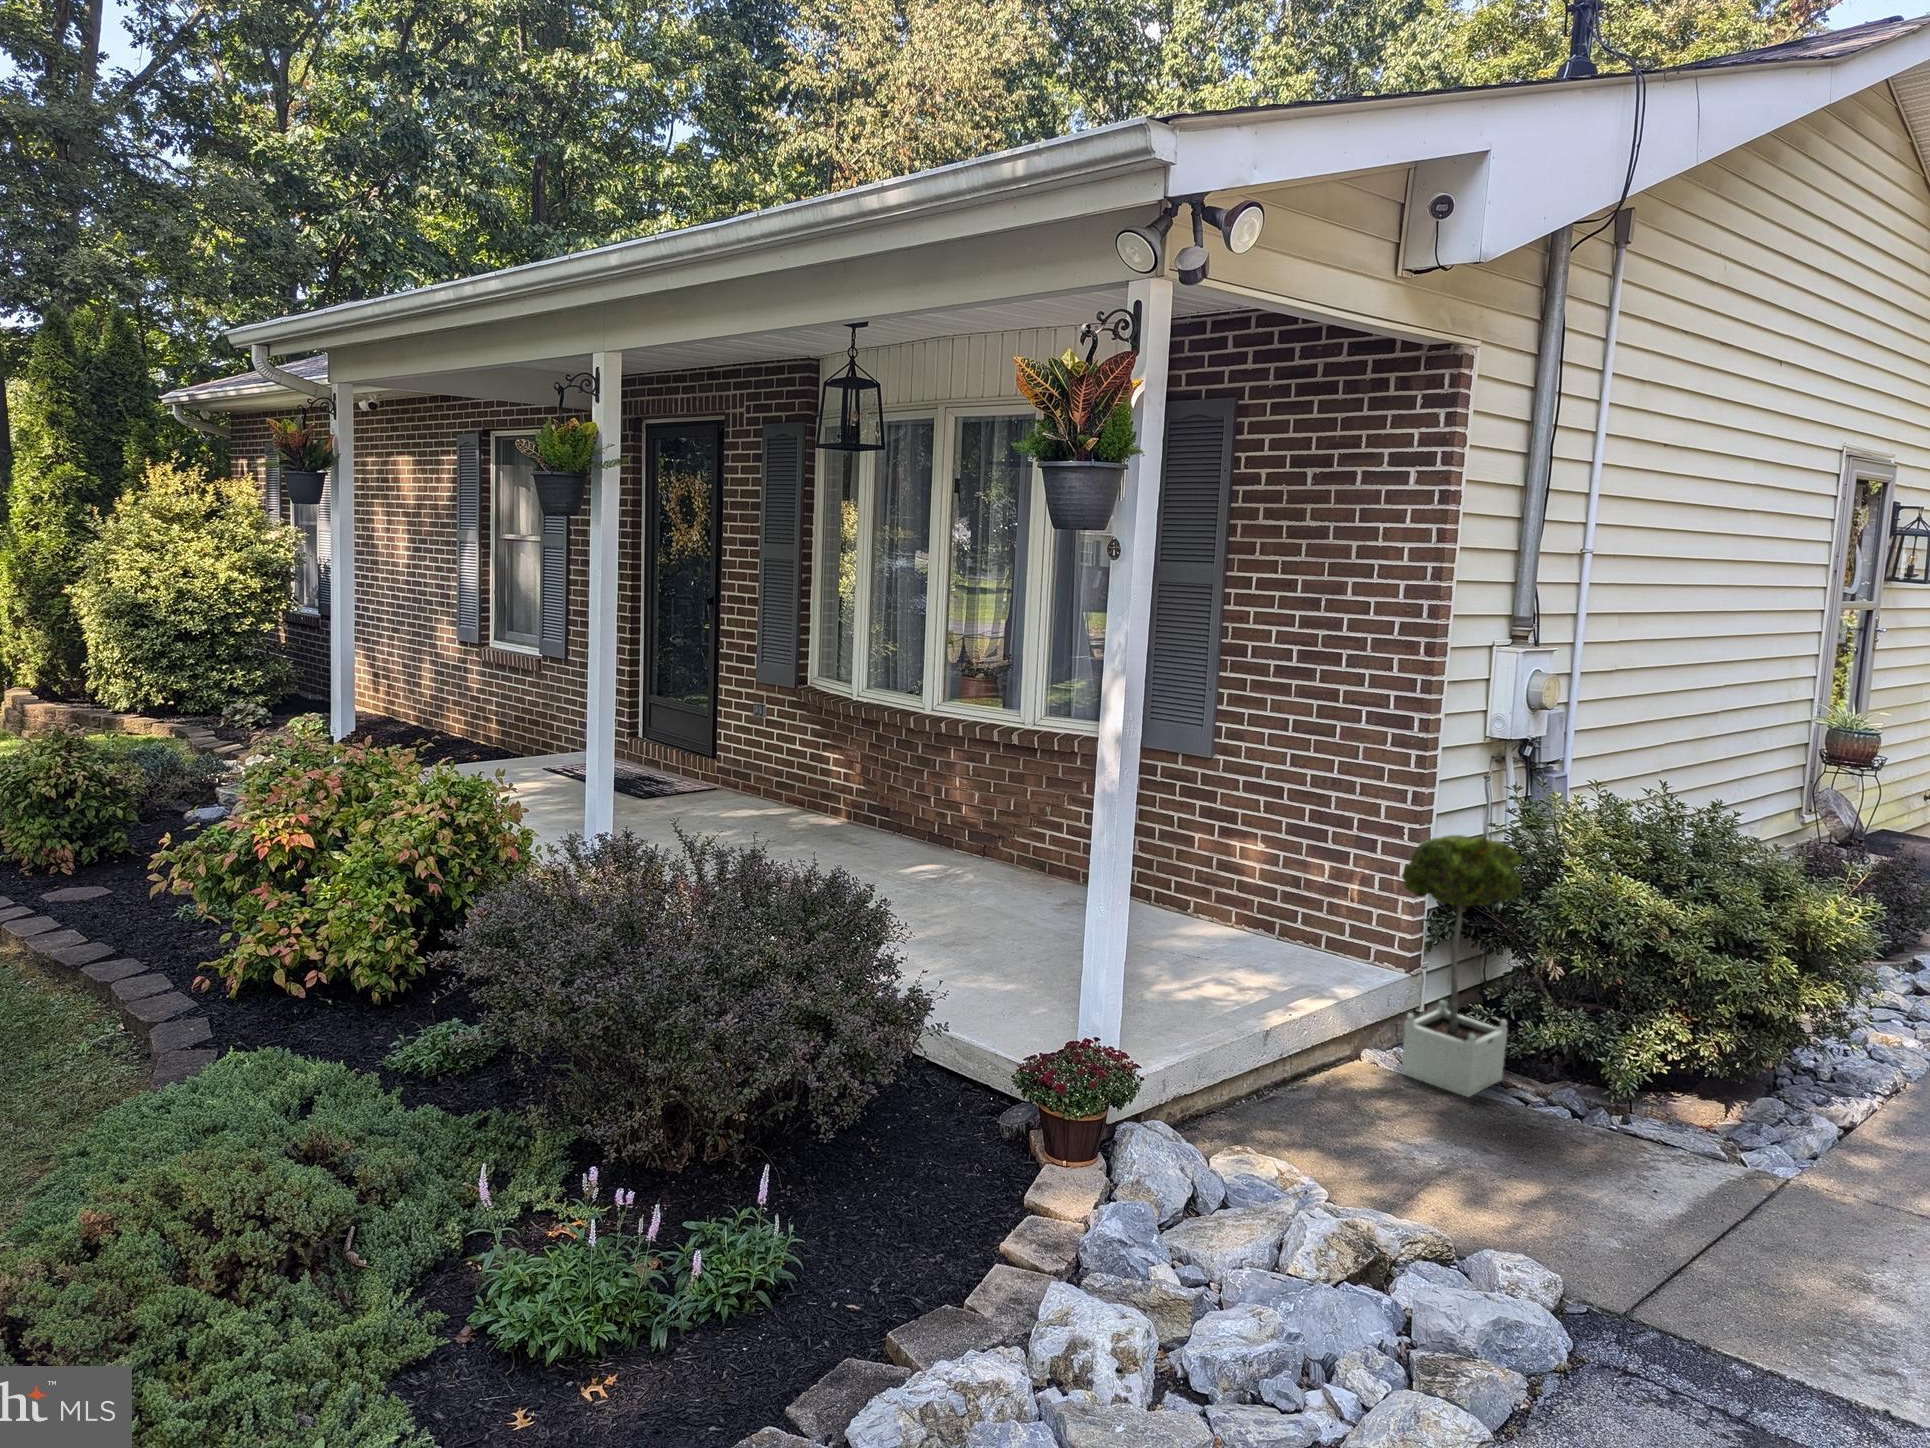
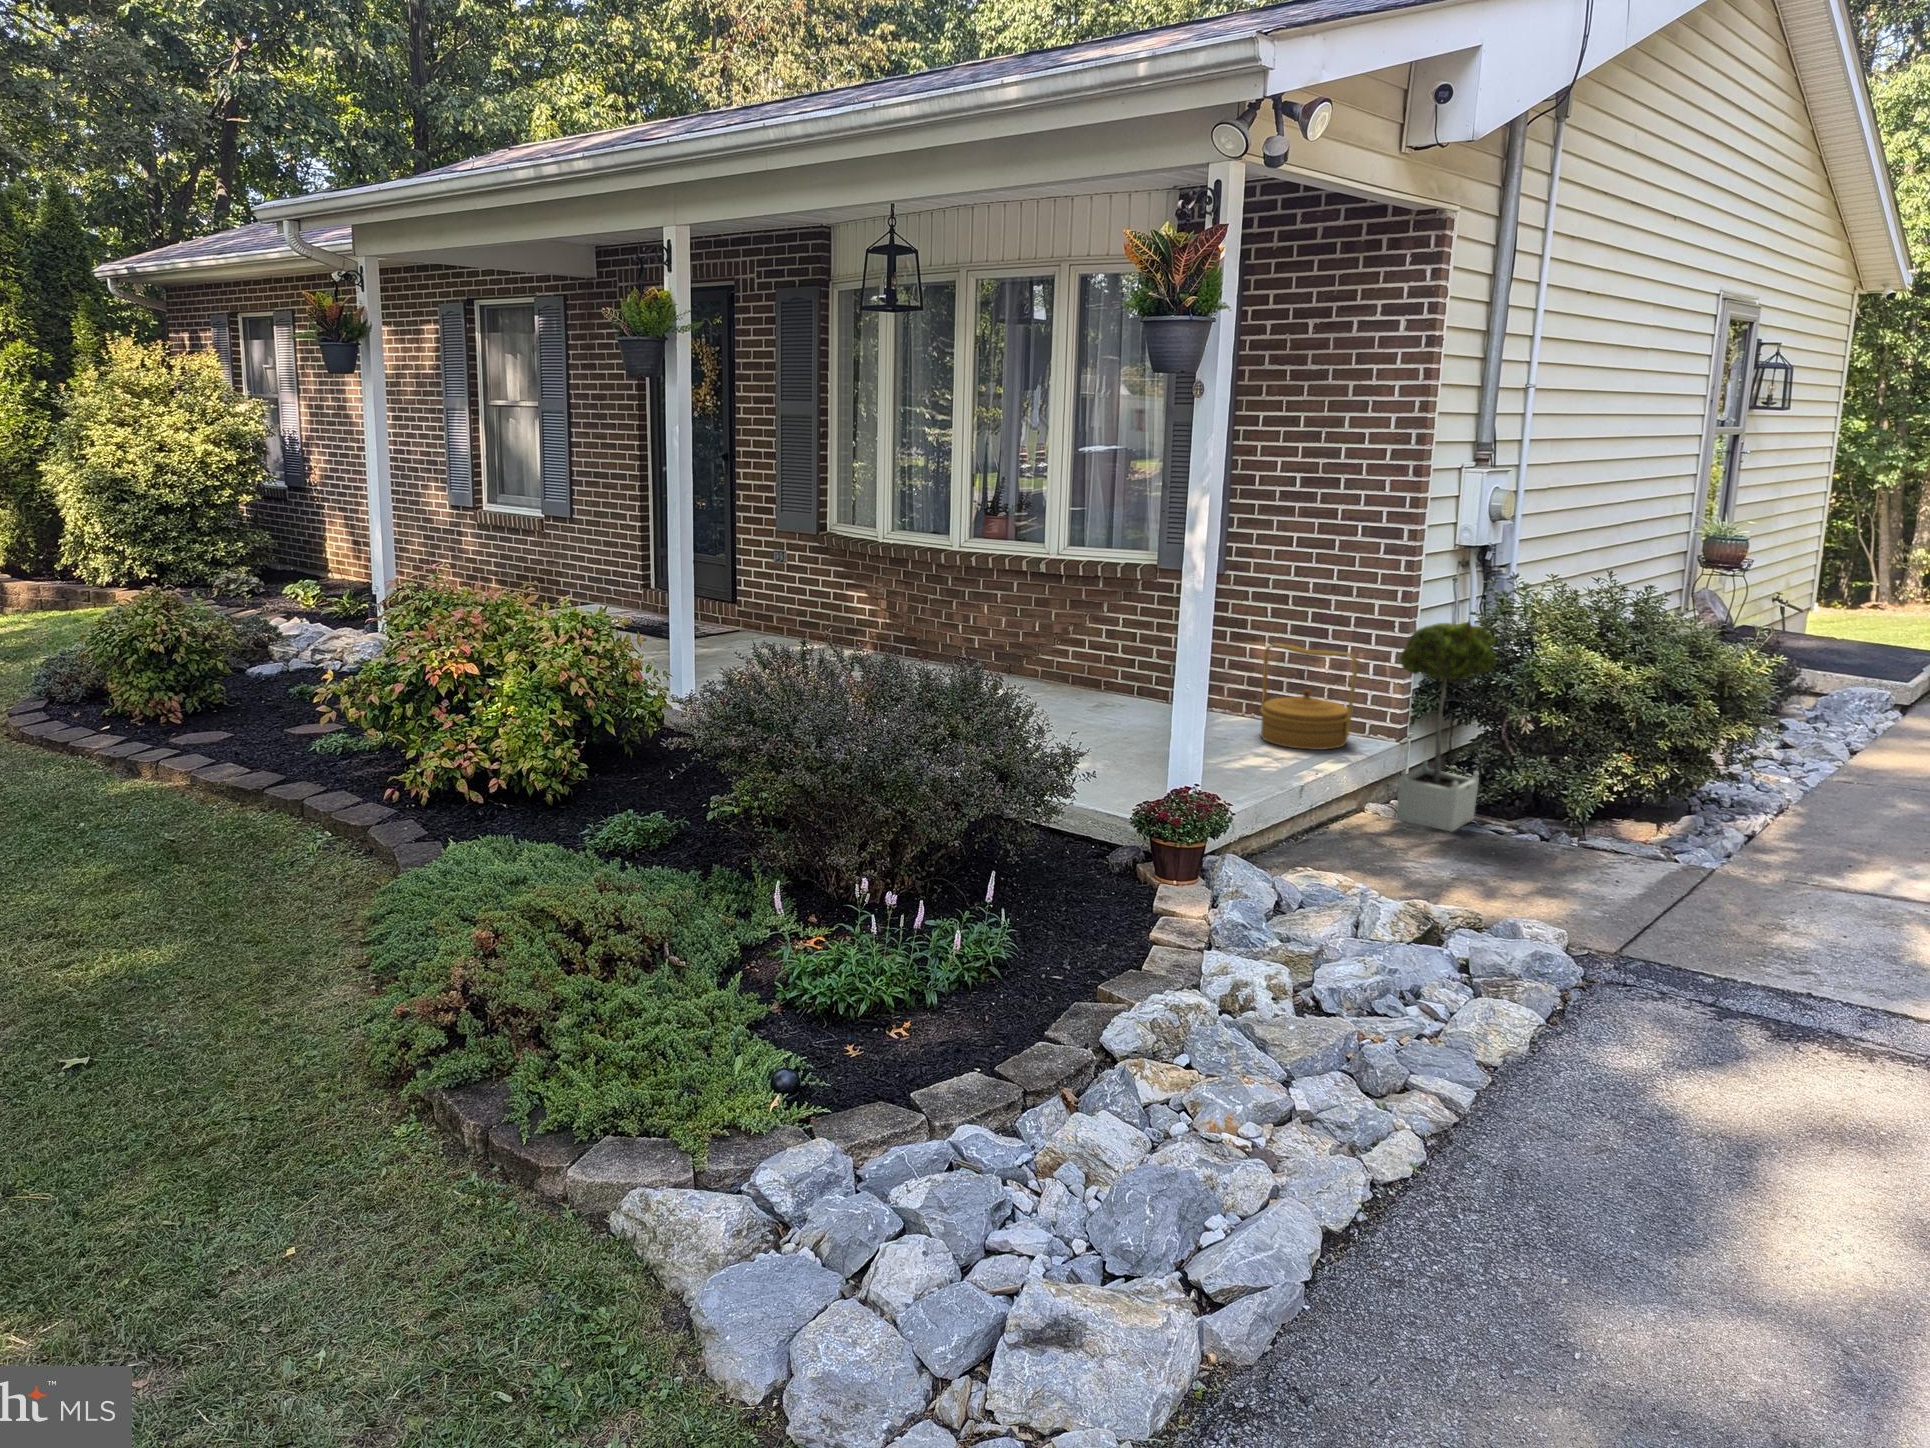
woven basket: none [1241,846,1355,981] -> present [1261,643,1358,750]

